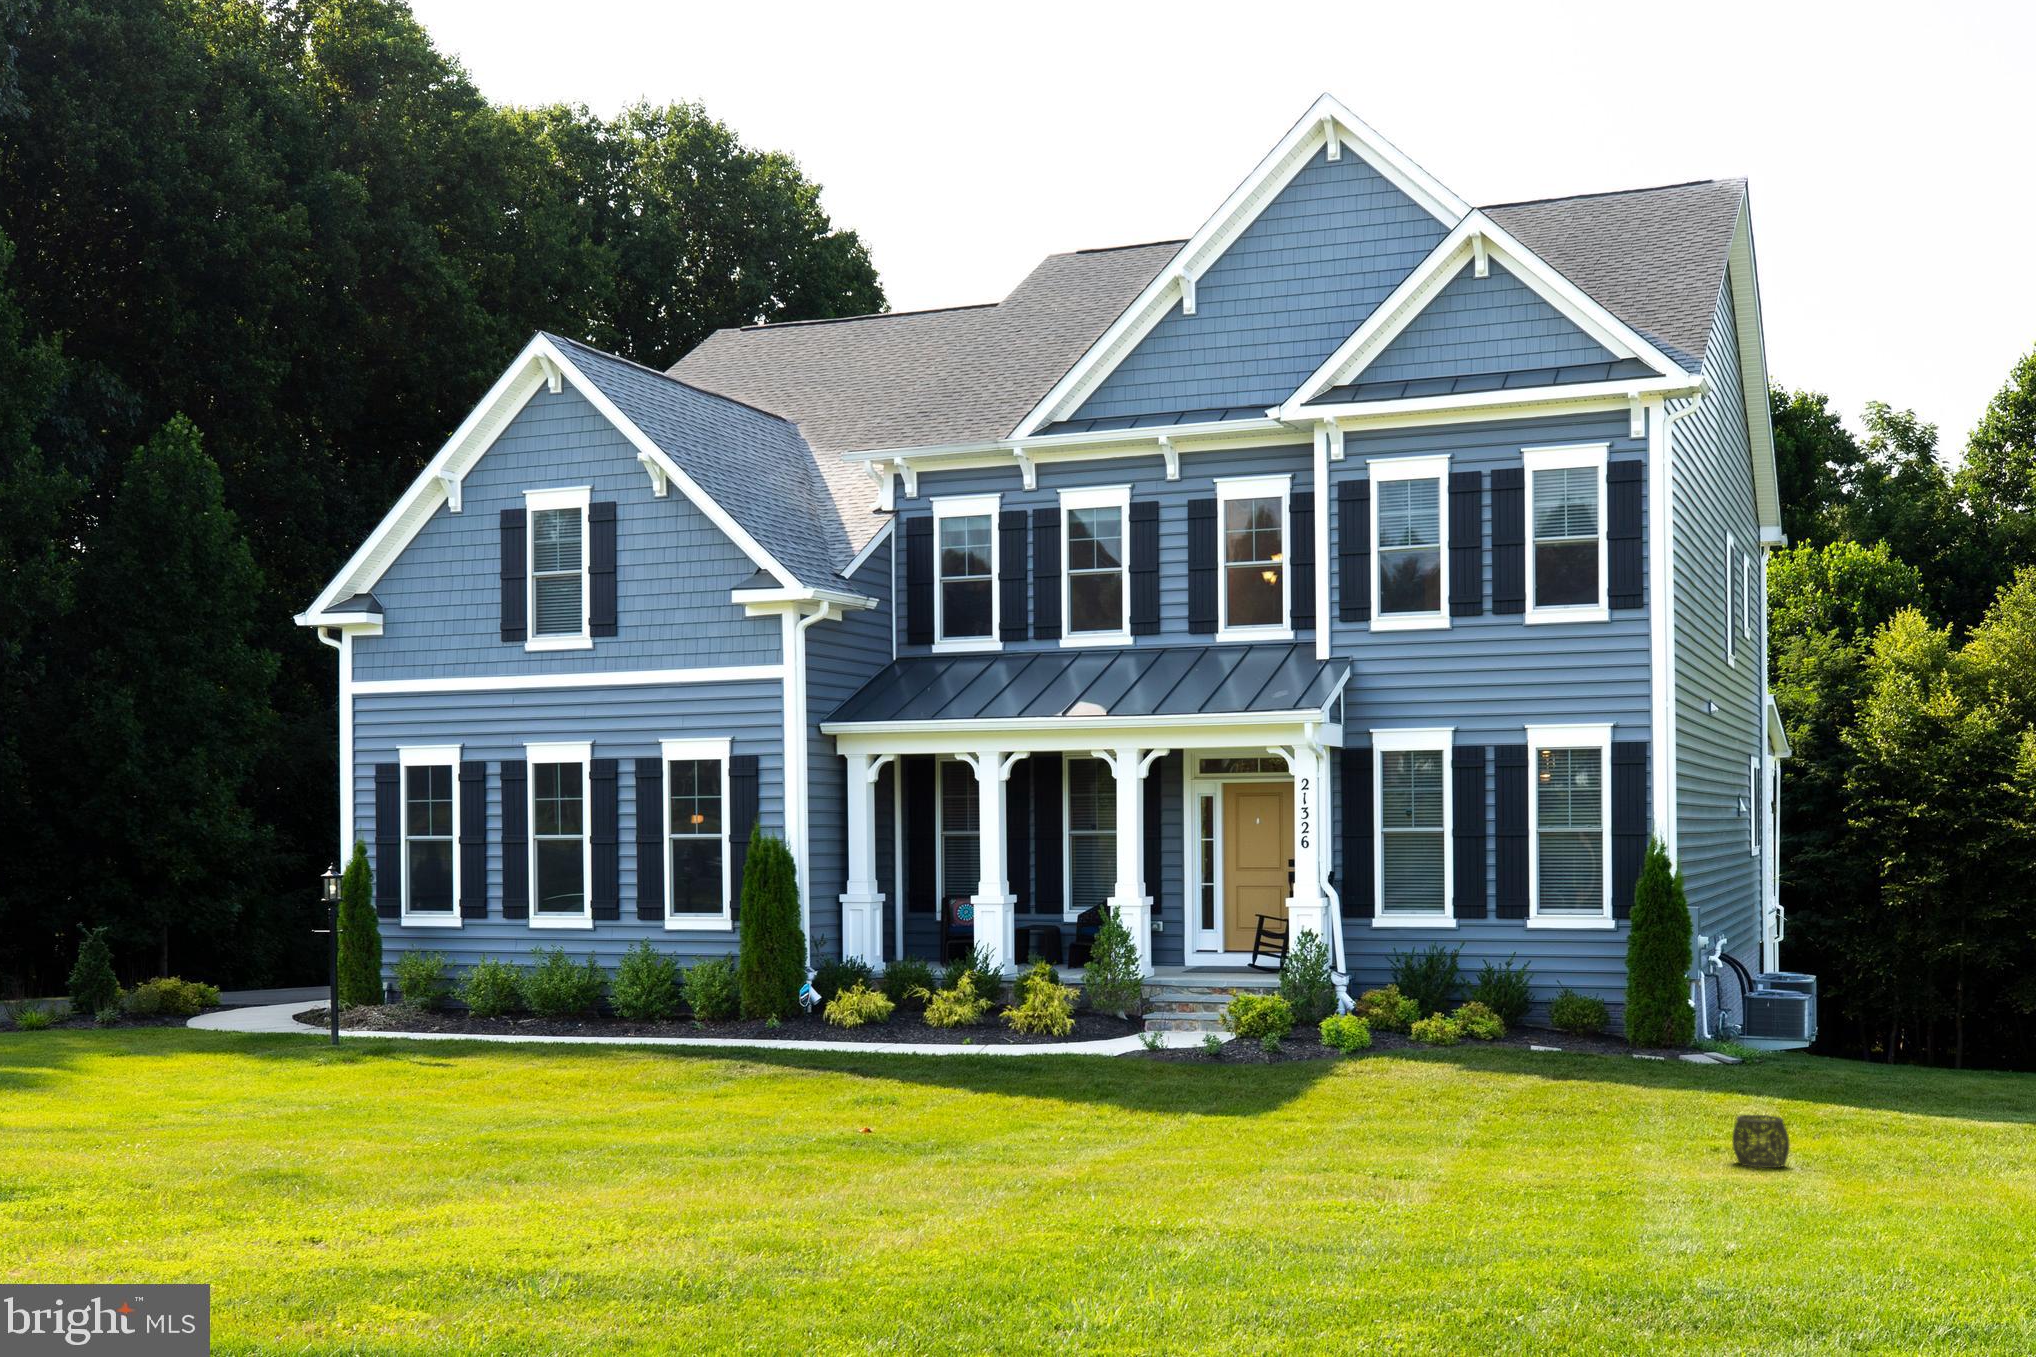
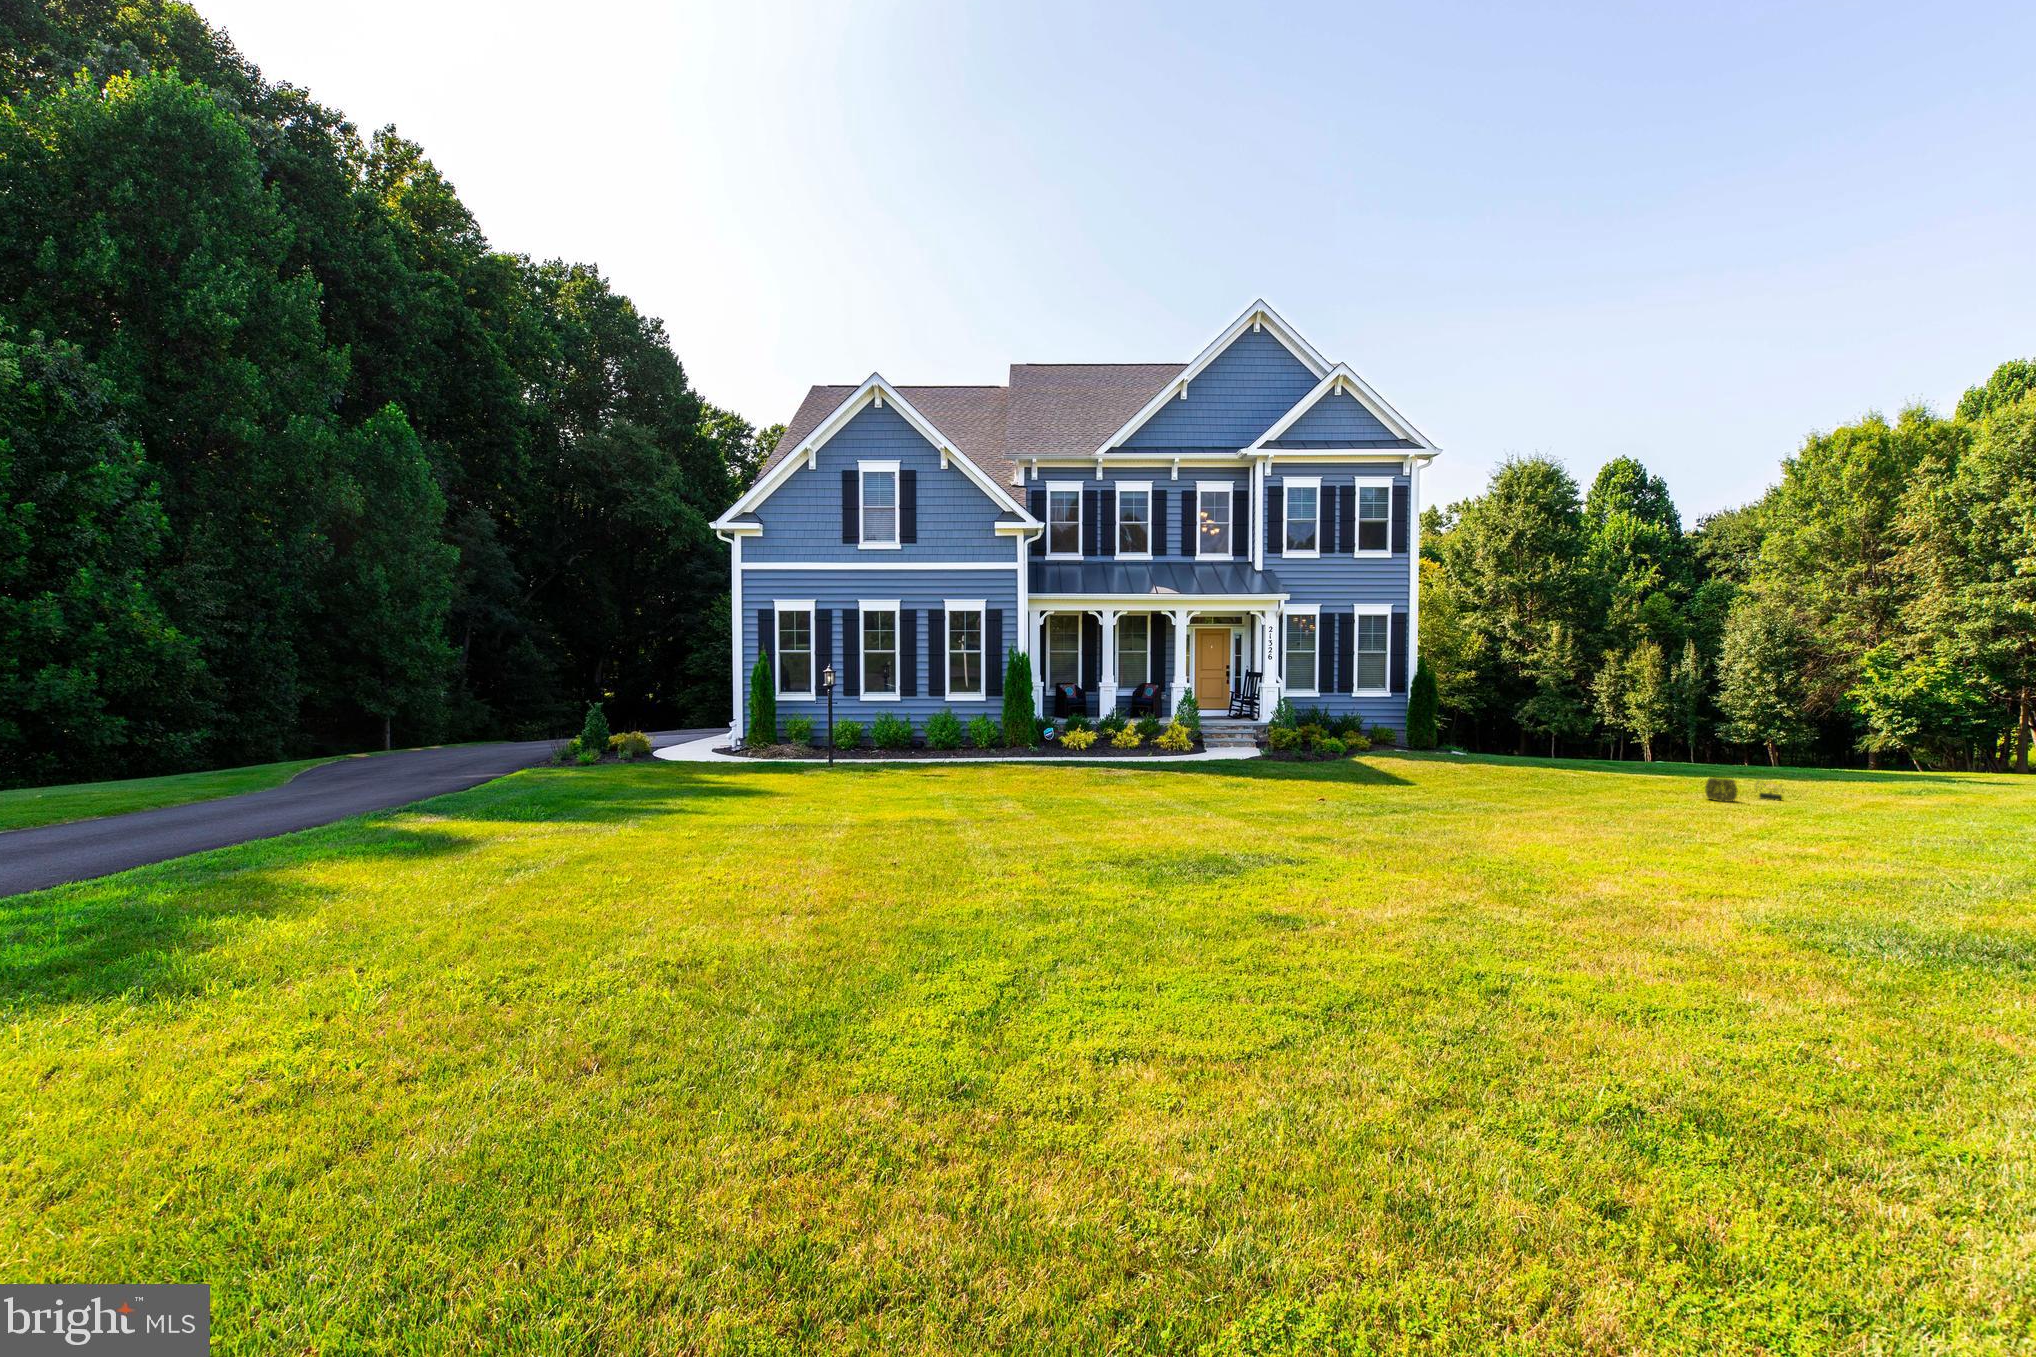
decorative plant: none [1888,1121,1942,1173] -> present [1756,779,1785,800]

